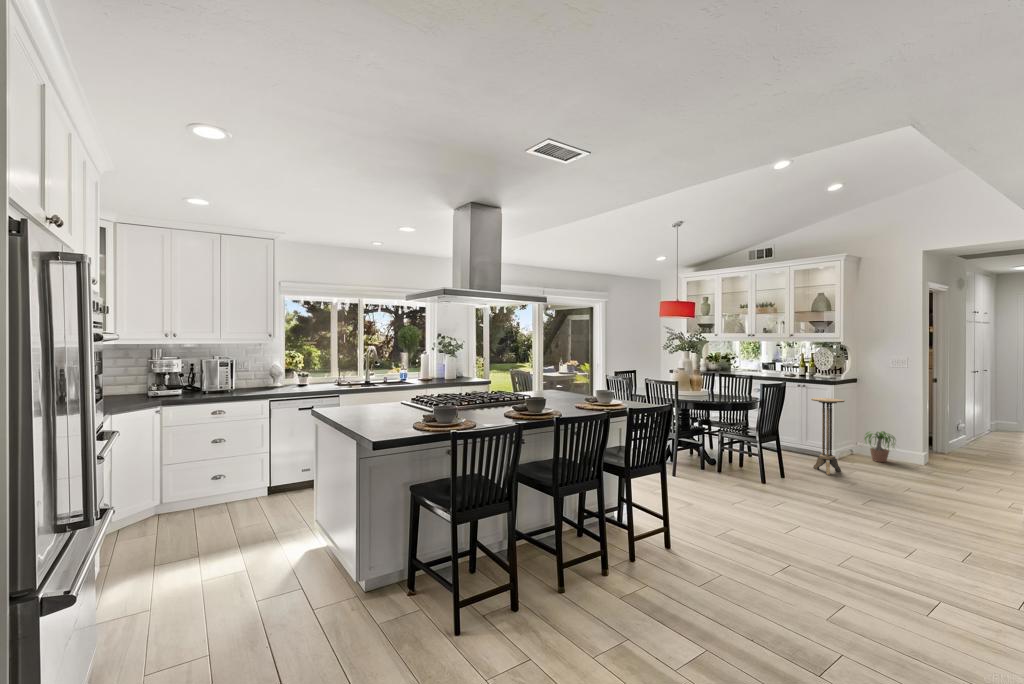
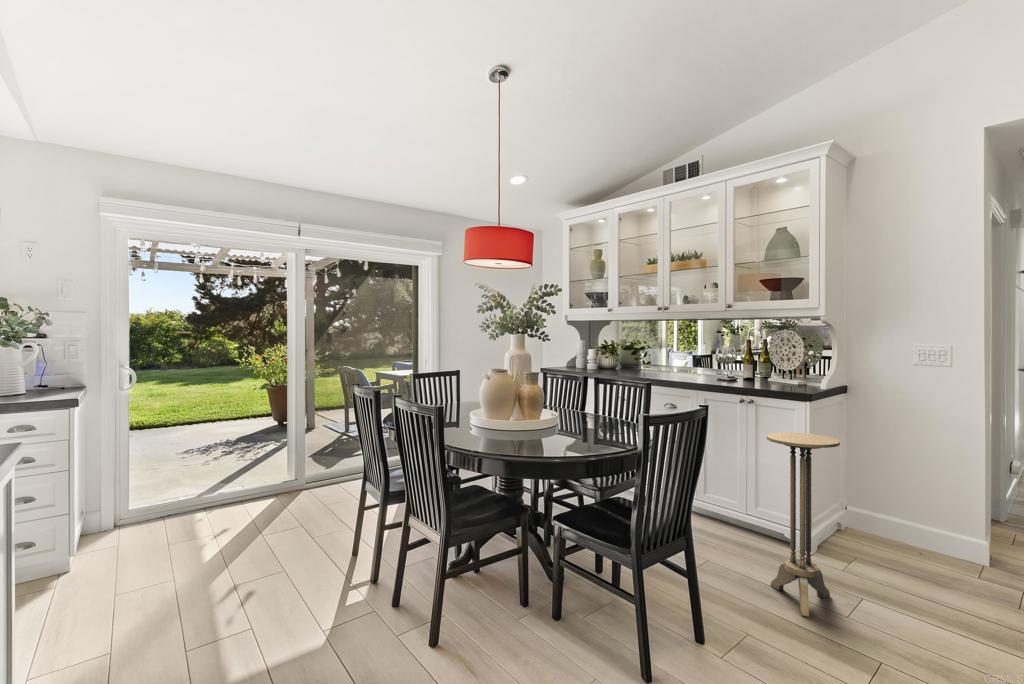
potted plant: present [865,431,895,462] -> none [856,491,947,556]

